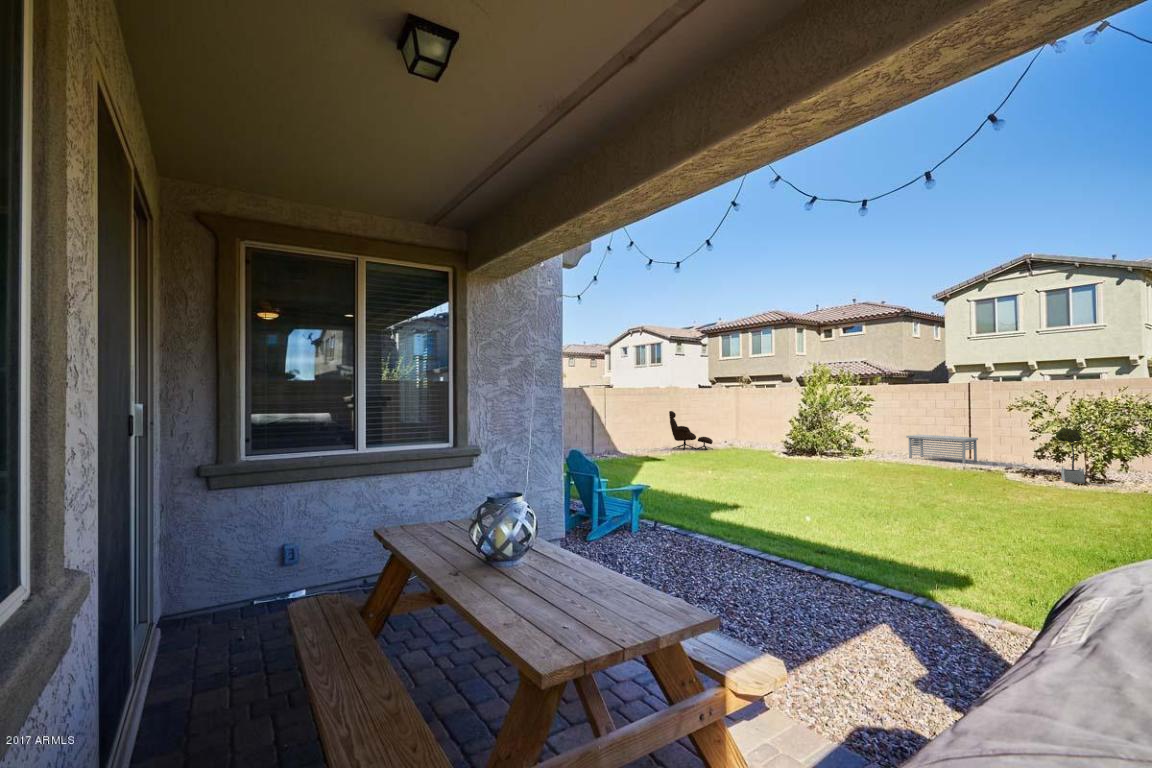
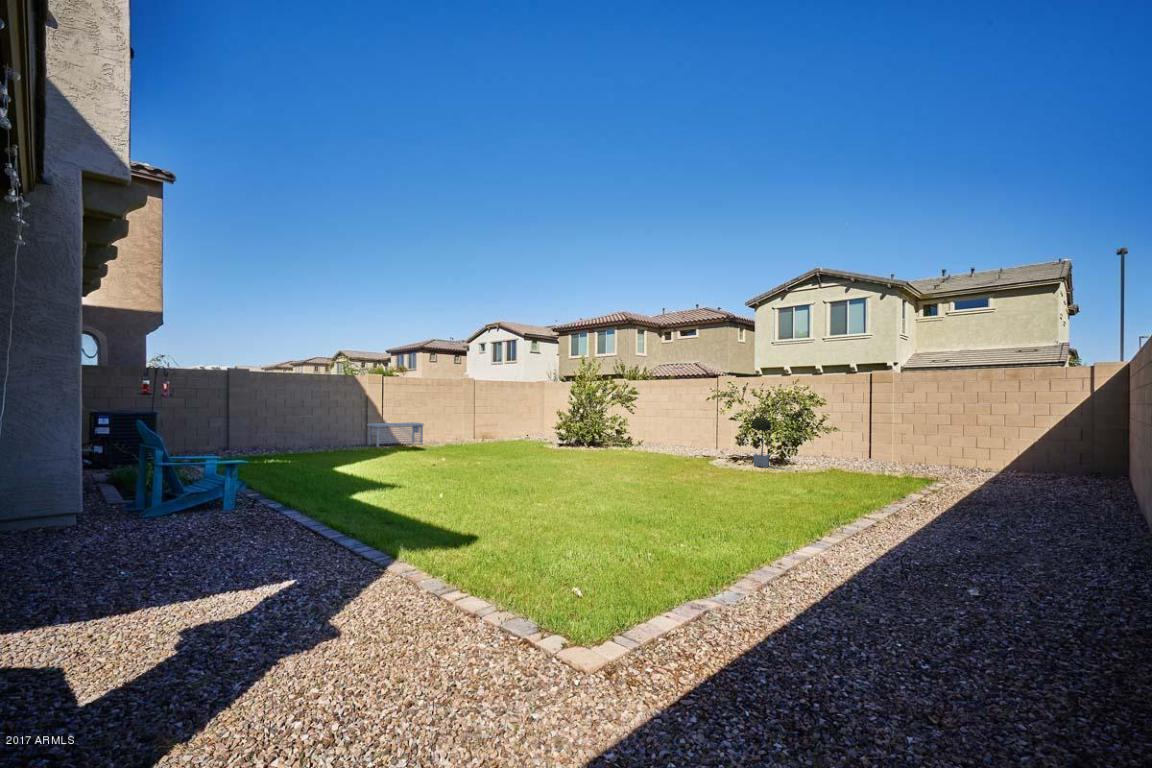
lounge chair: present [669,411,713,450] -> none [458,402,502,441]
storage bench: present [906,434,978,463] -> present [368,422,424,446]

